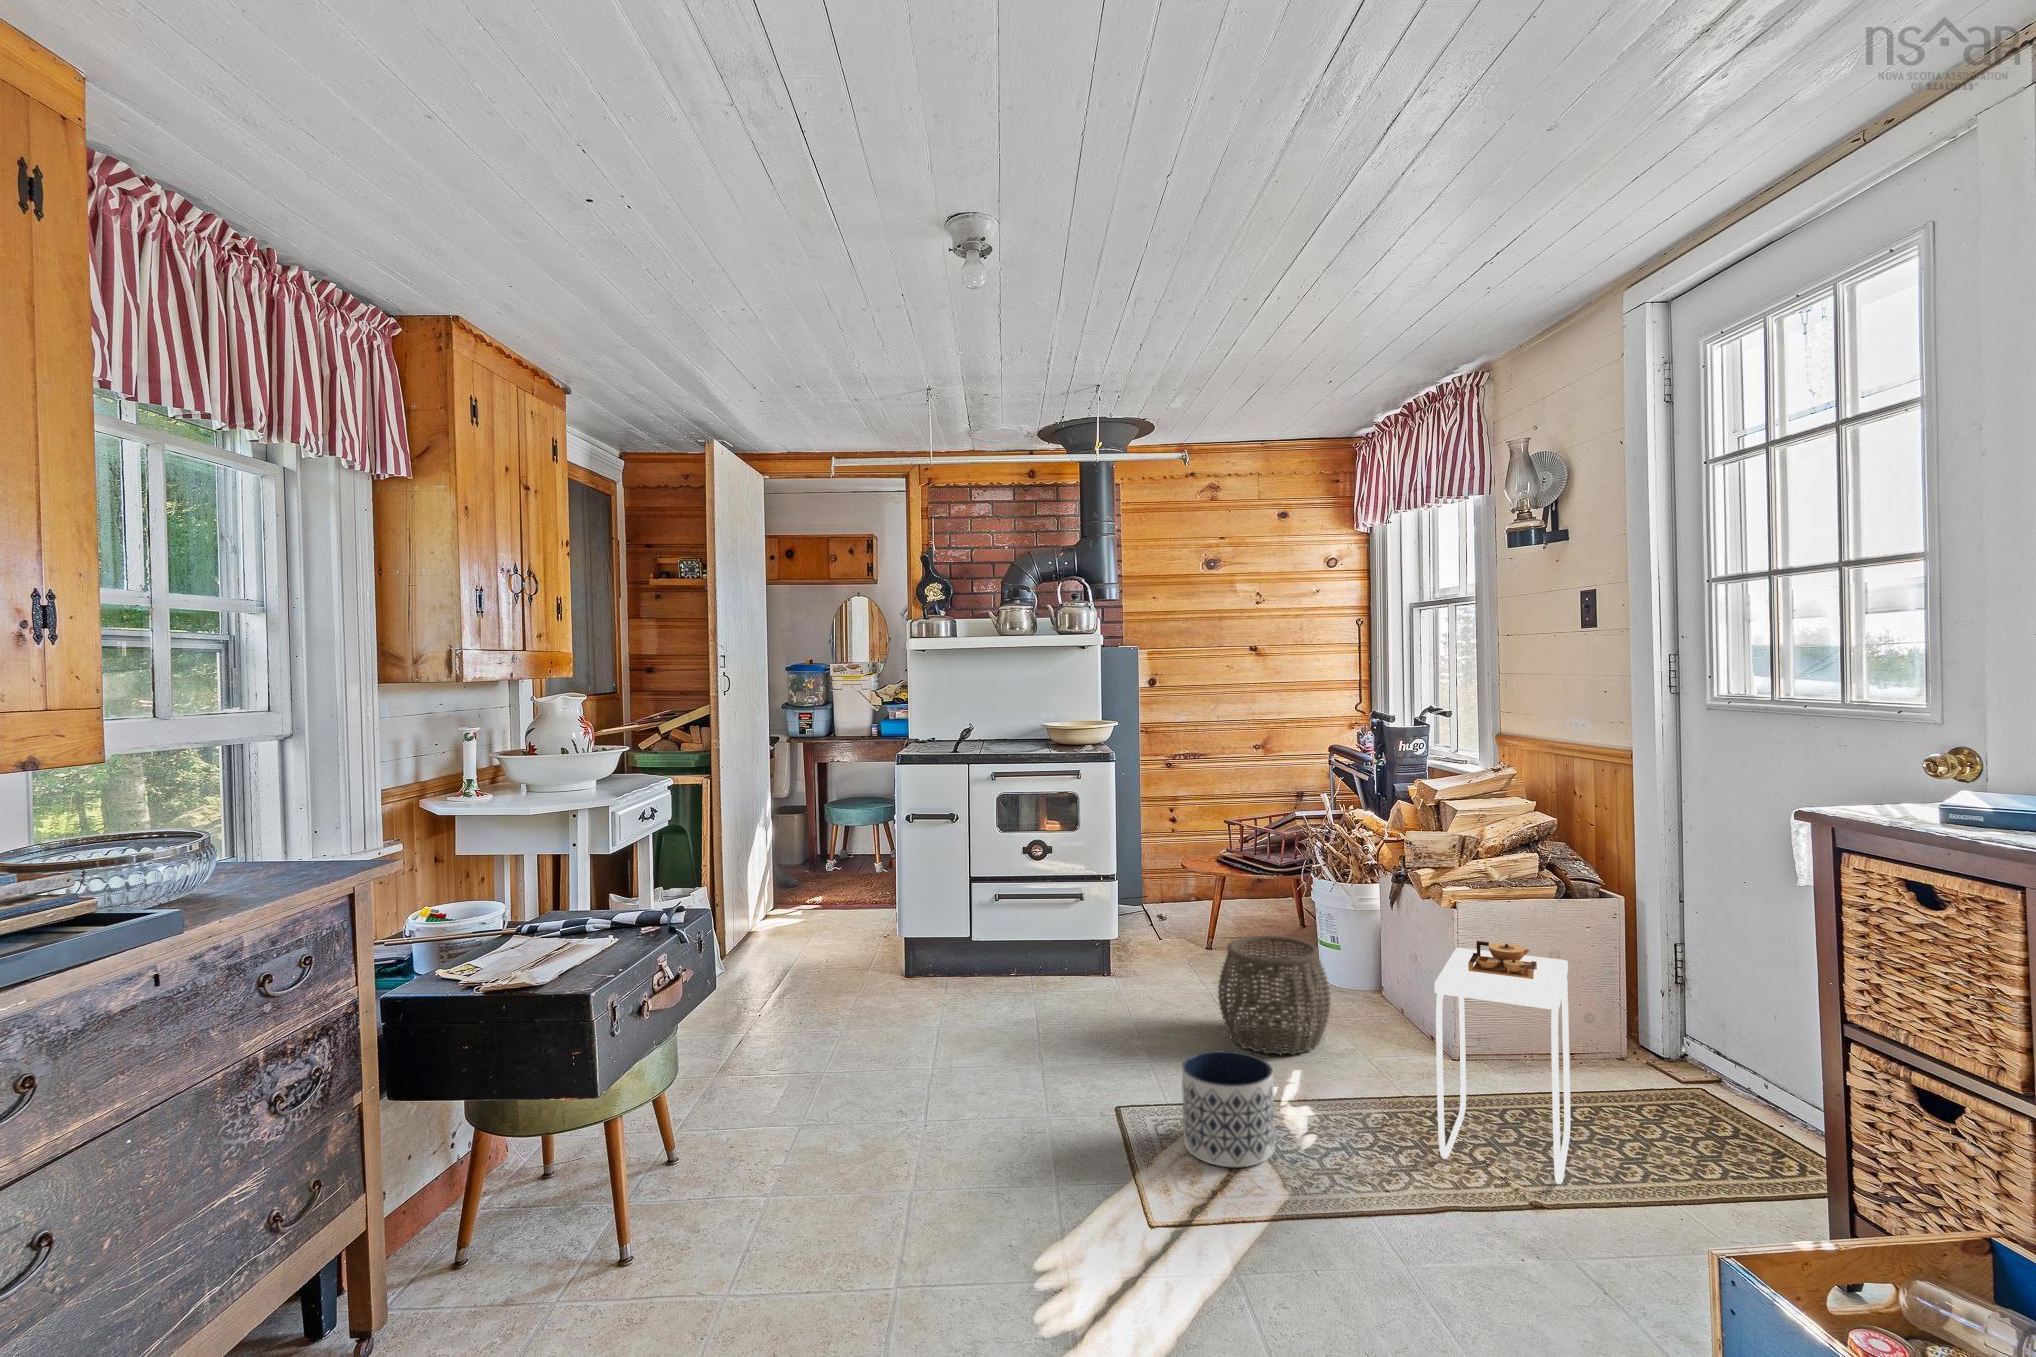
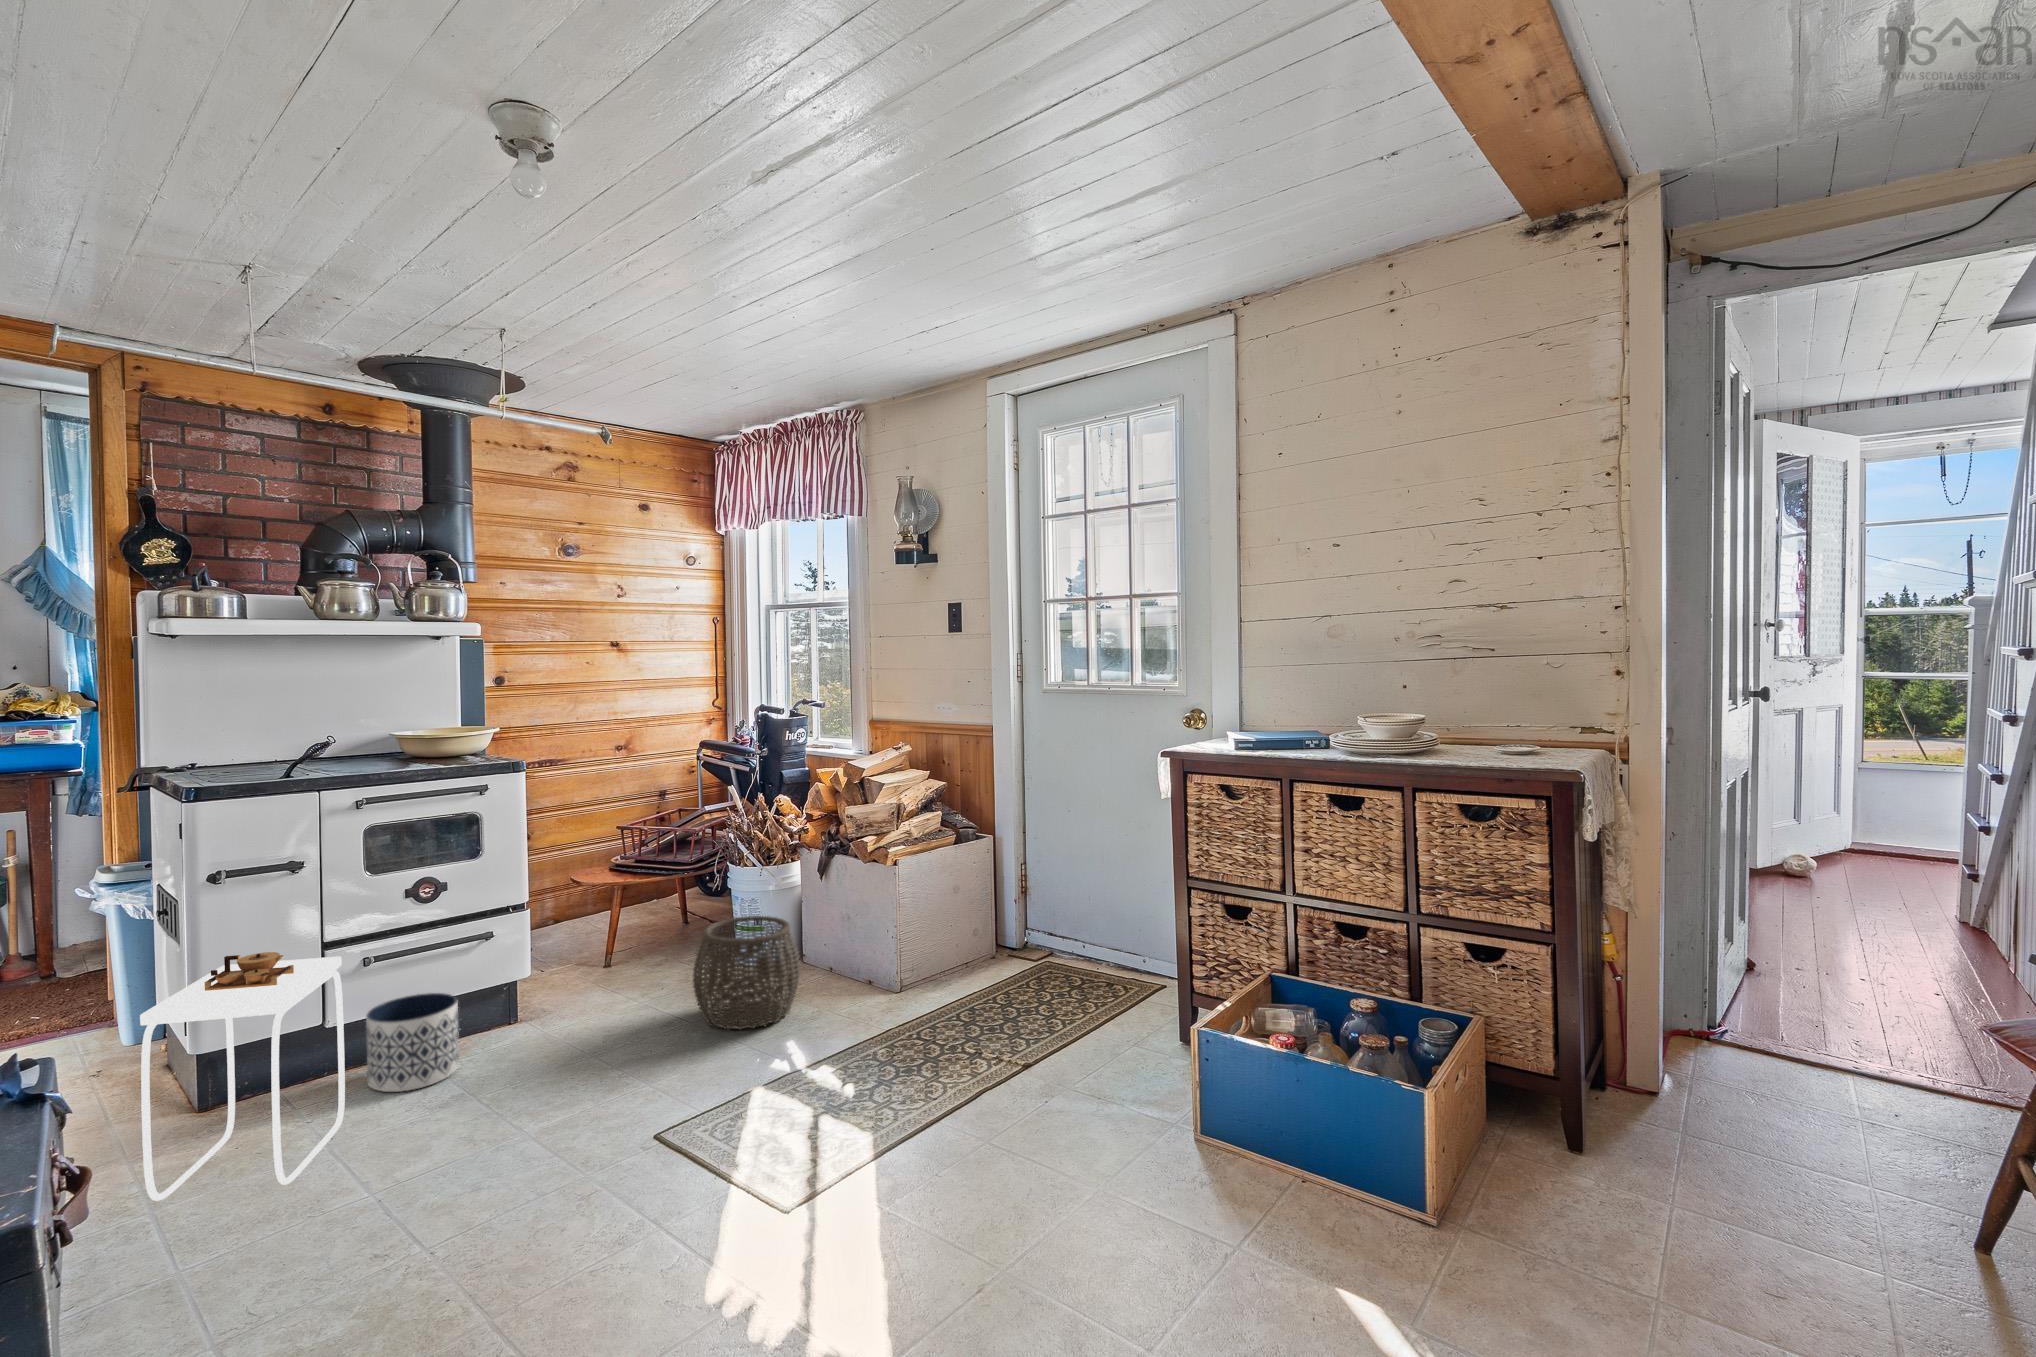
side table: present [1435,941,1570,1184] -> present [140,952,345,1201]
planter: present [1182,1051,1275,1167] -> present [366,993,459,1092]

